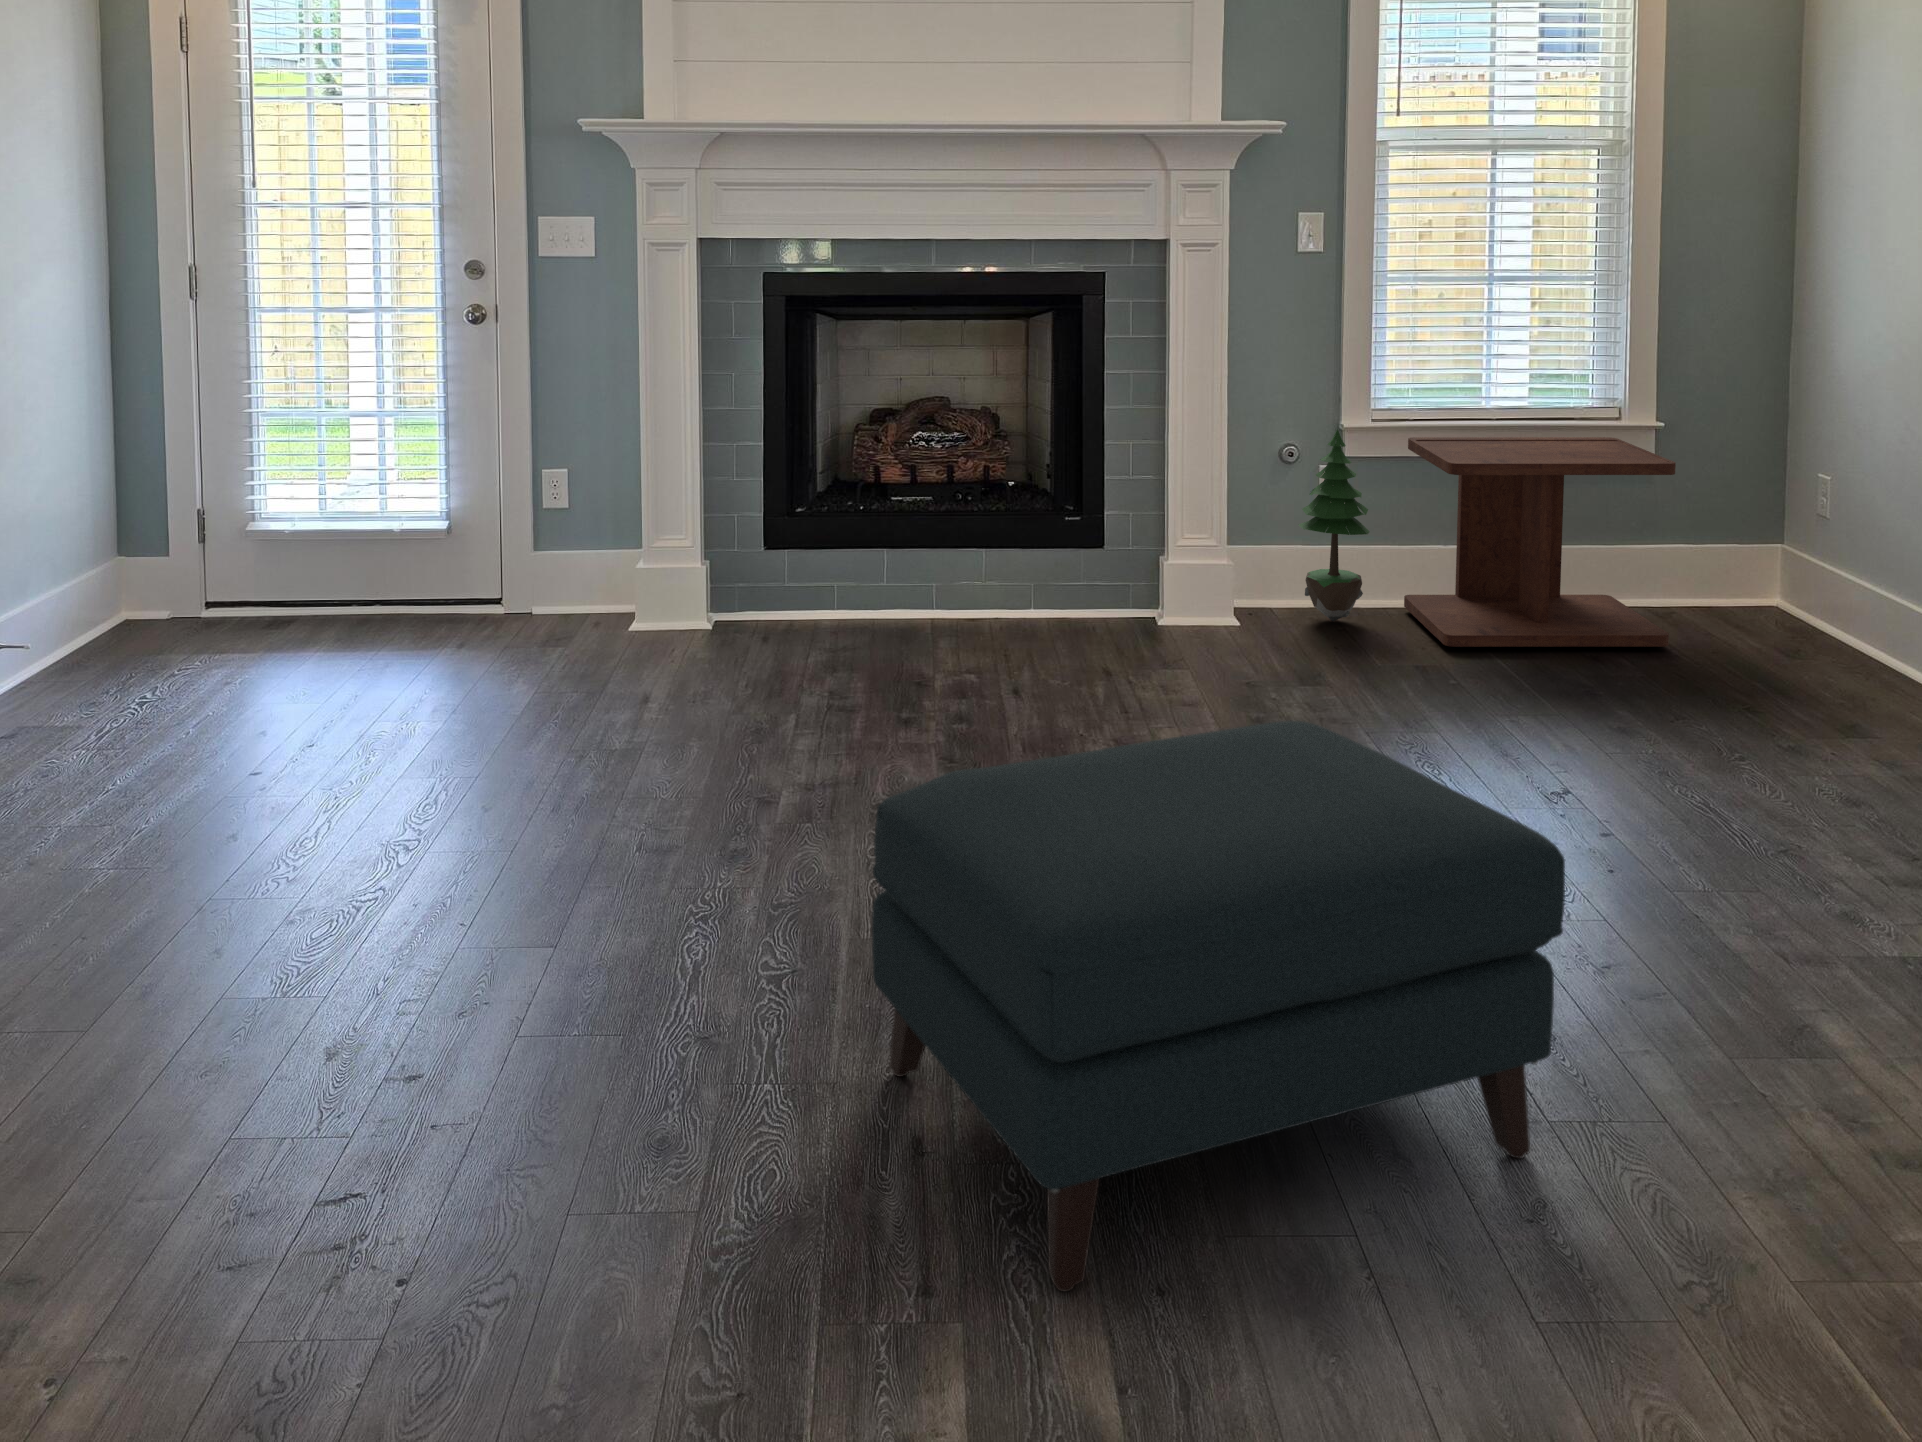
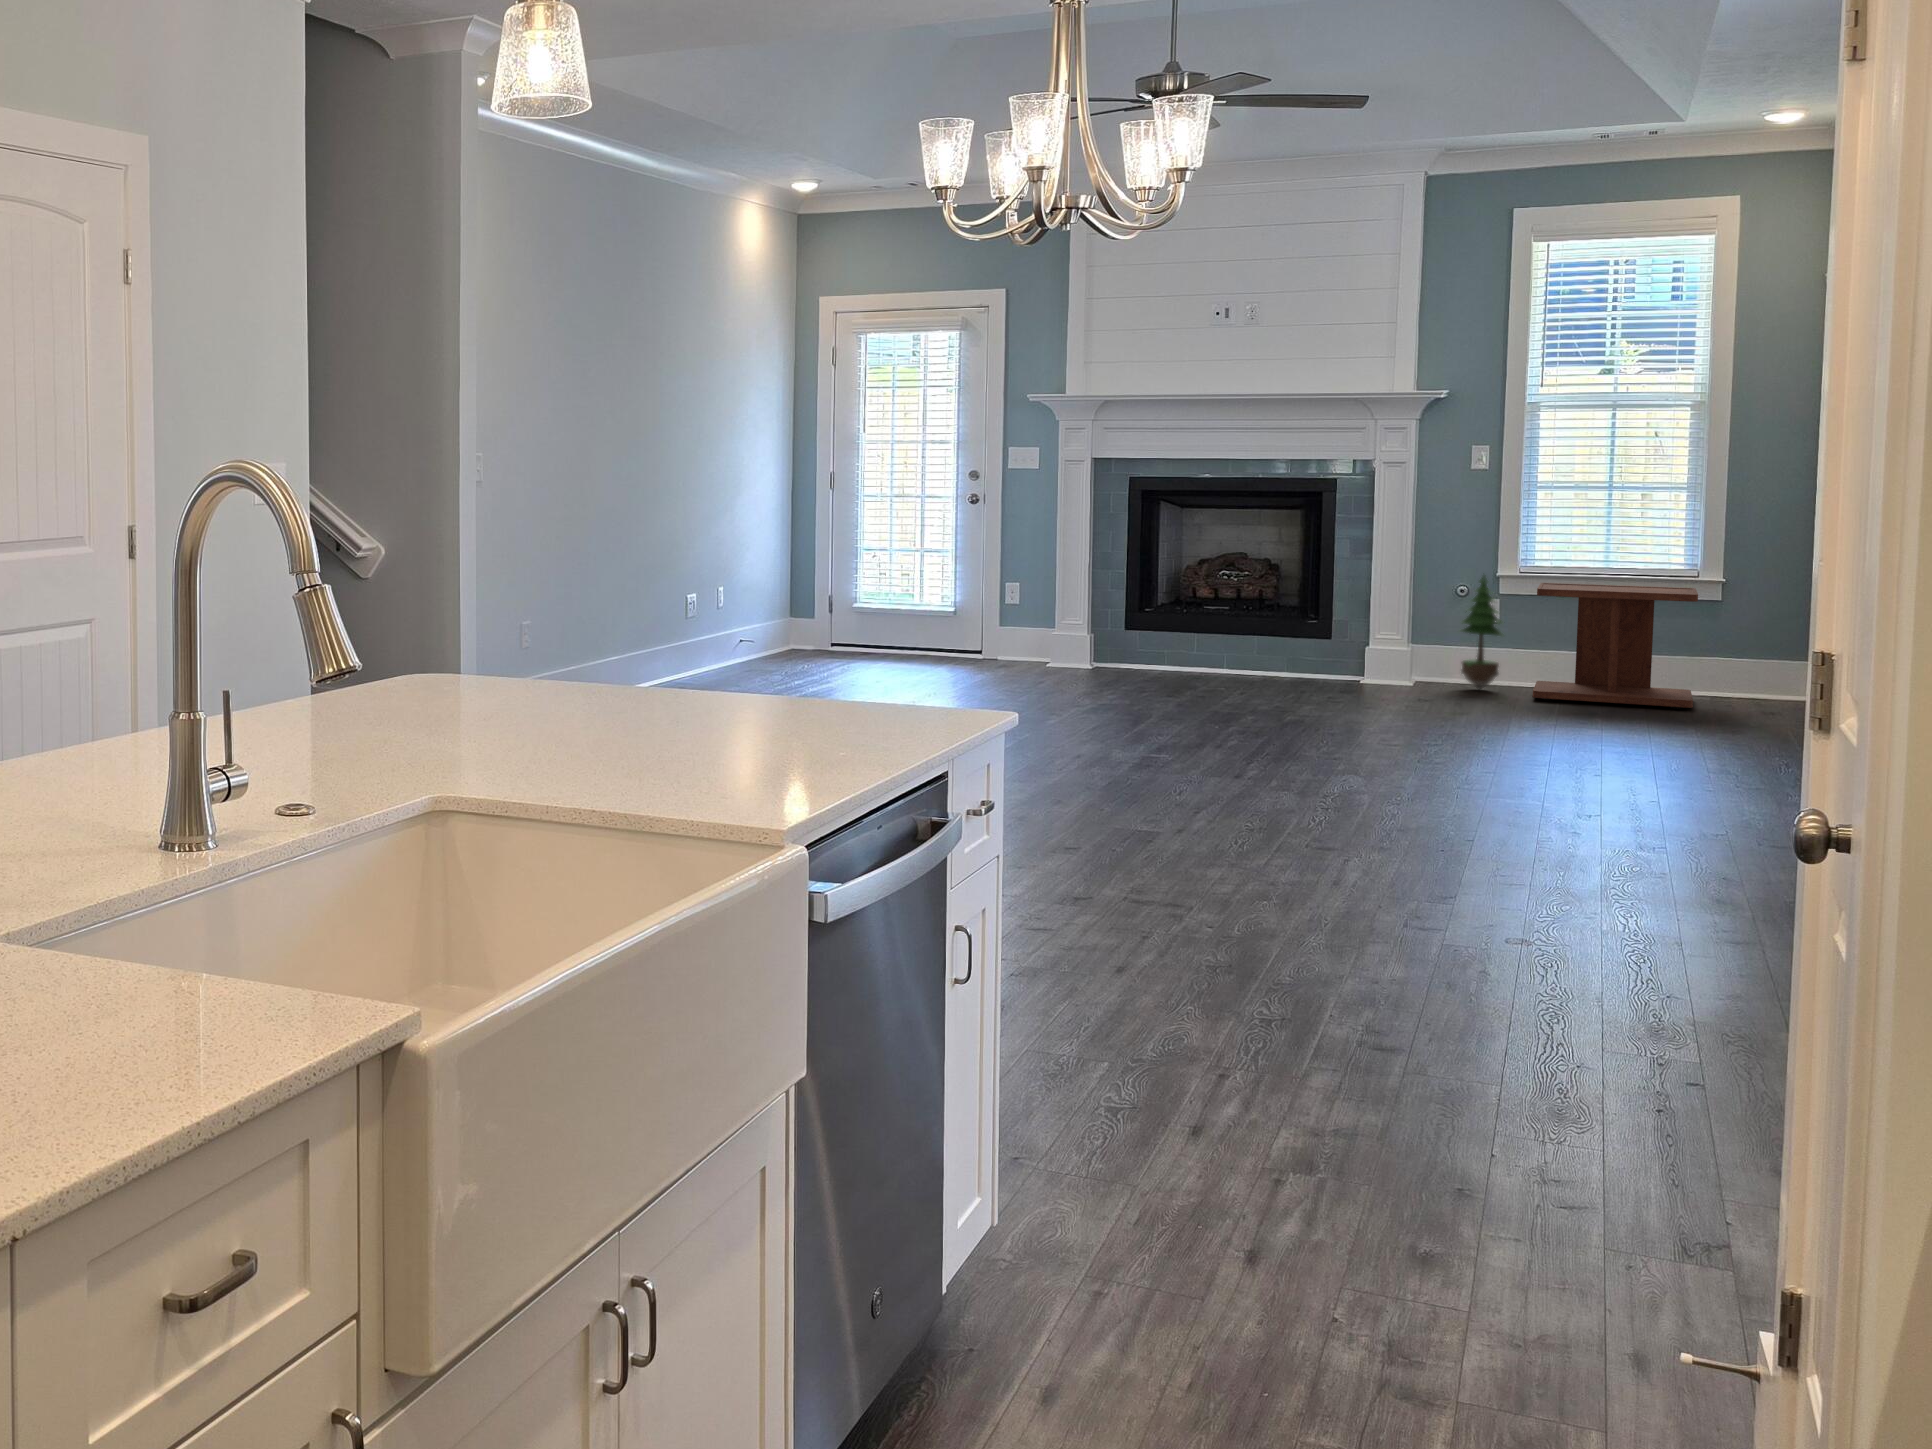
ottoman: present [872,721,1565,1291] -> none [1090,627,1335,765]

